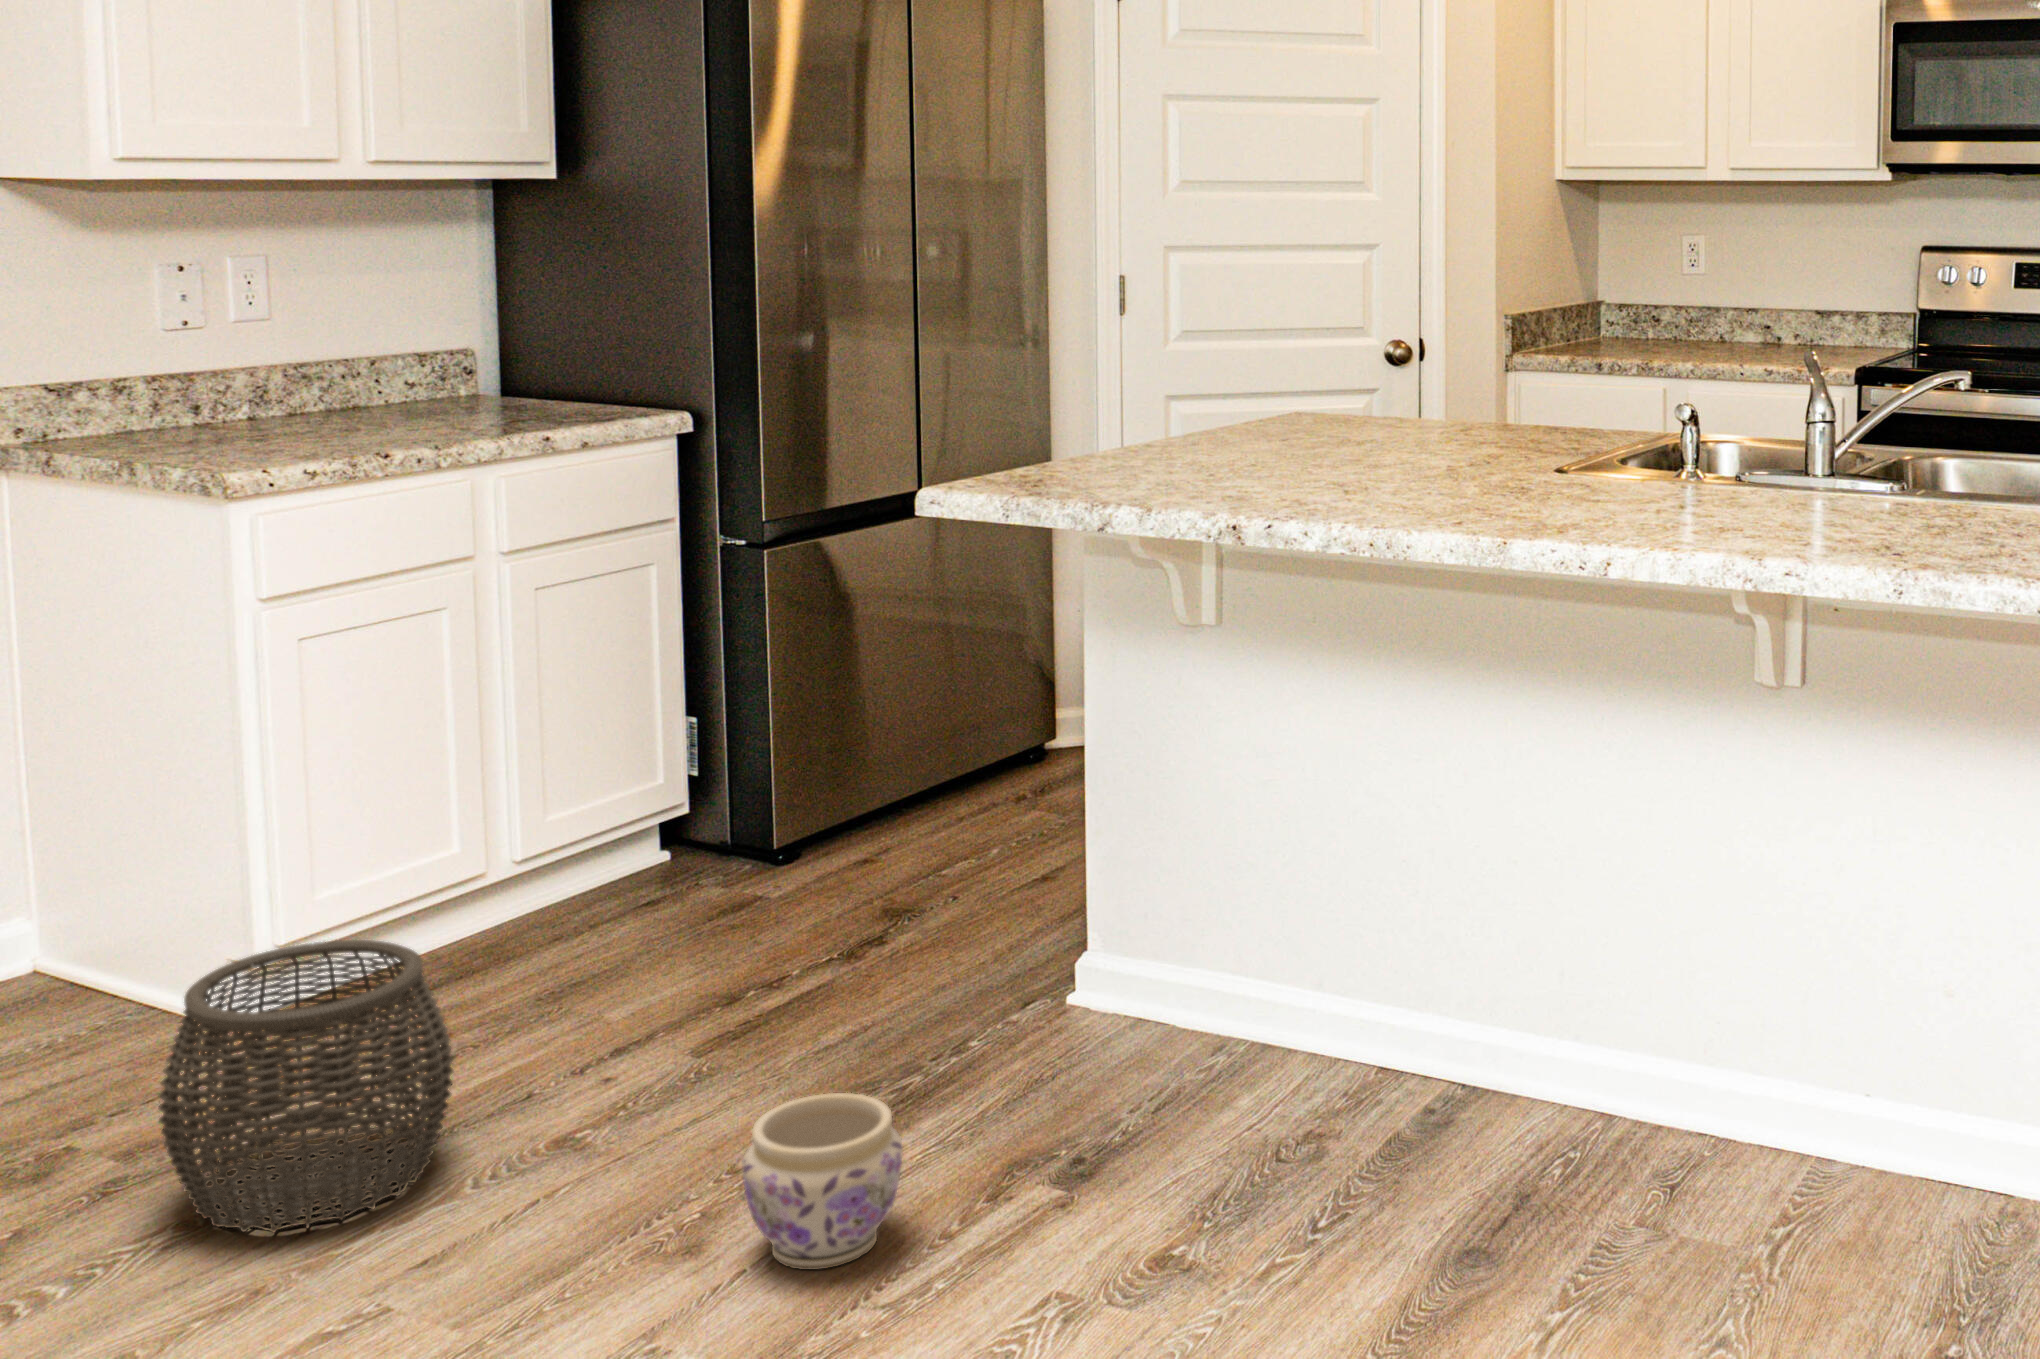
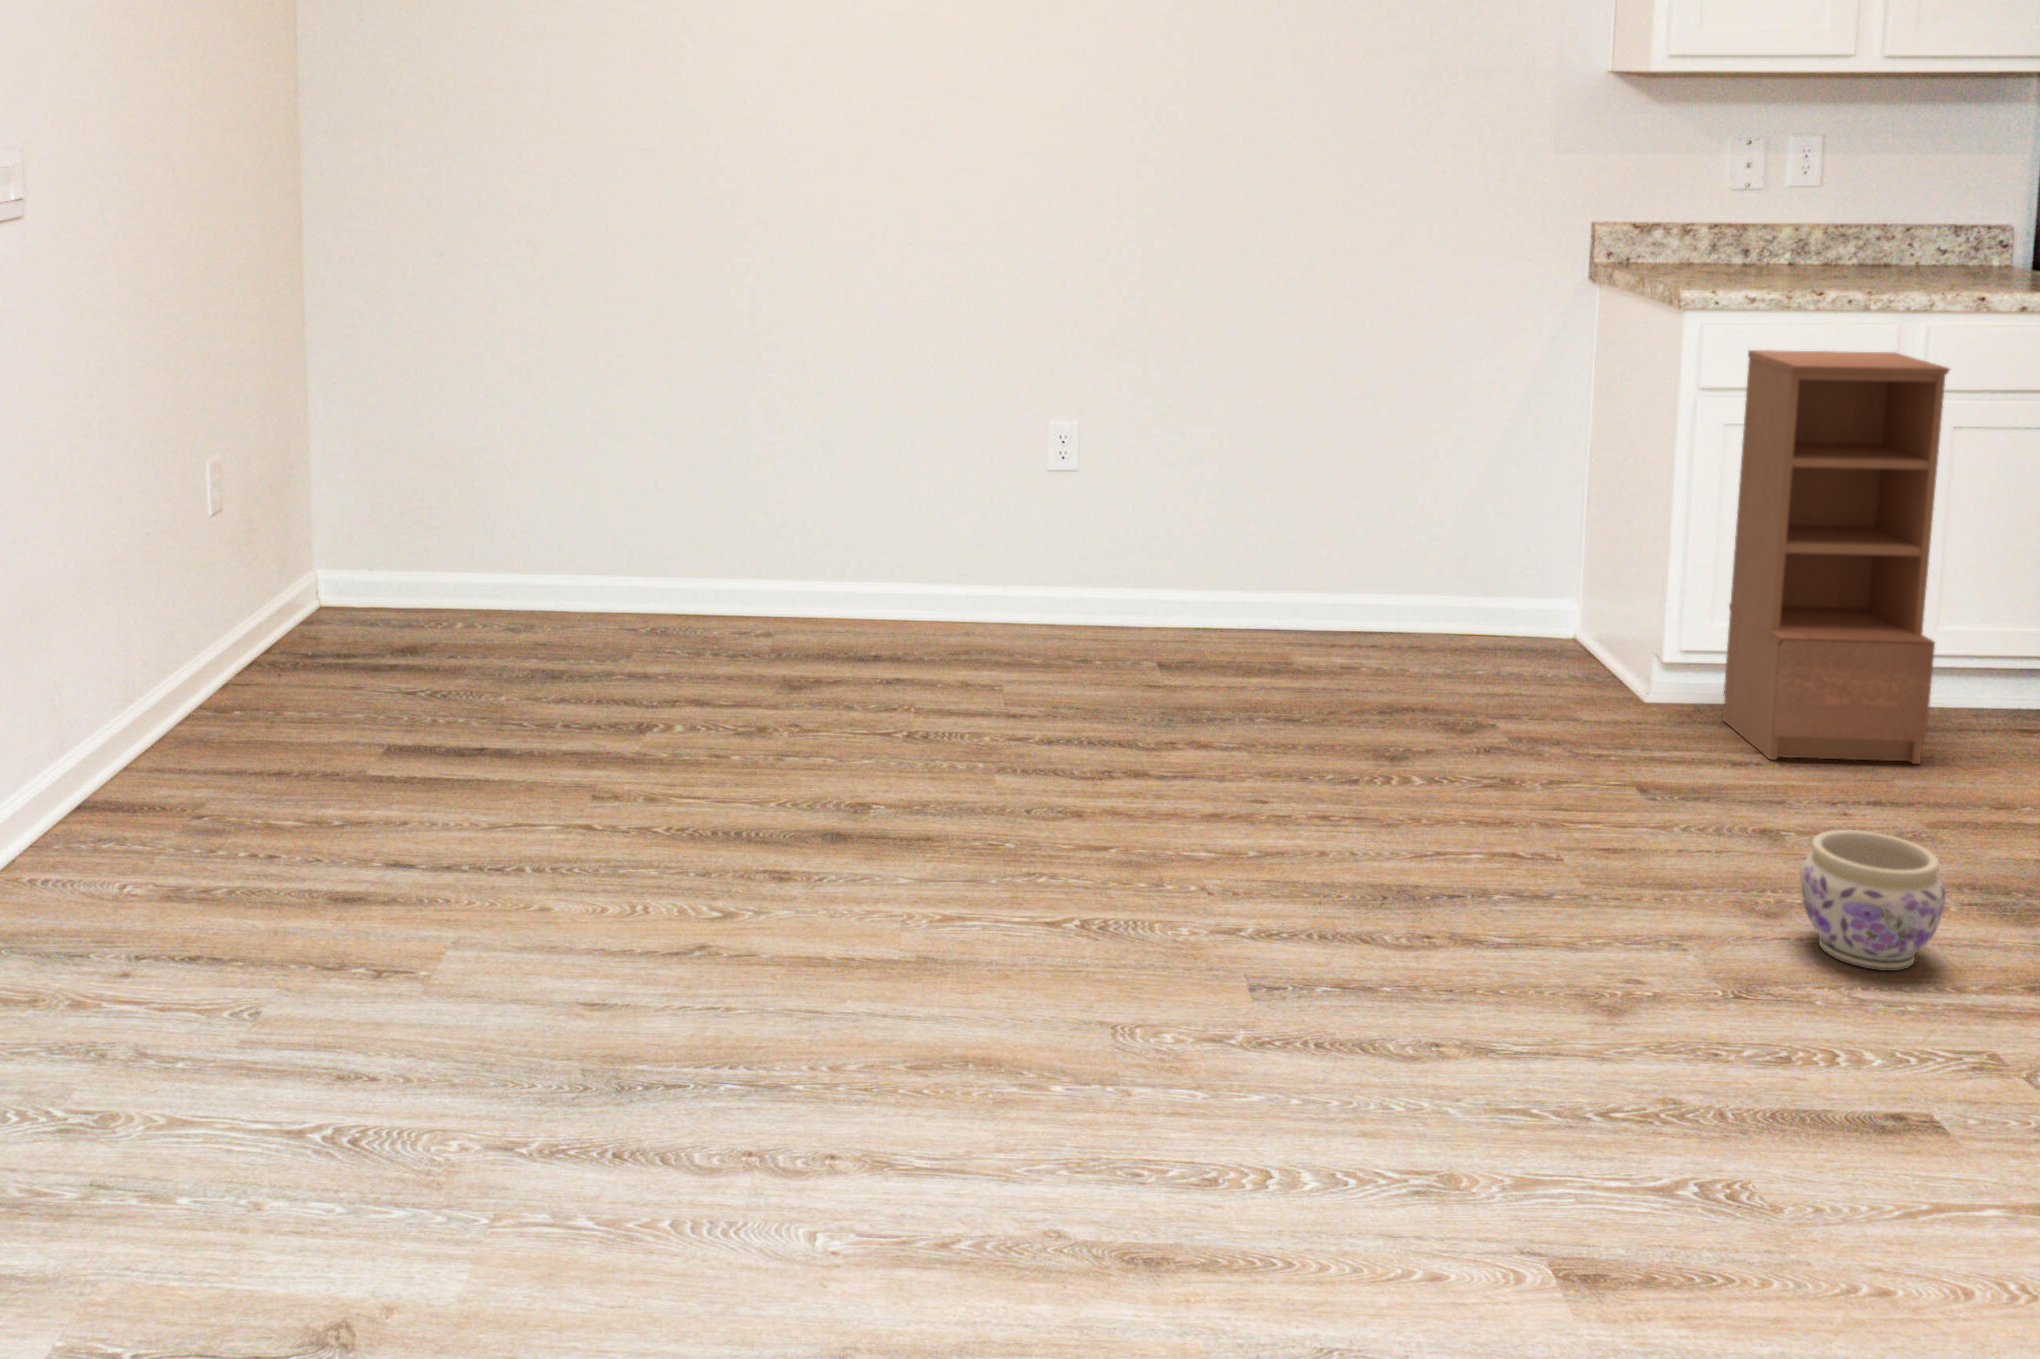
bookcase: none [328,516,613,1060] -> present [1723,350,1950,764]
woven basket: present [159,940,453,1232] -> none [1510,614,1707,806]

